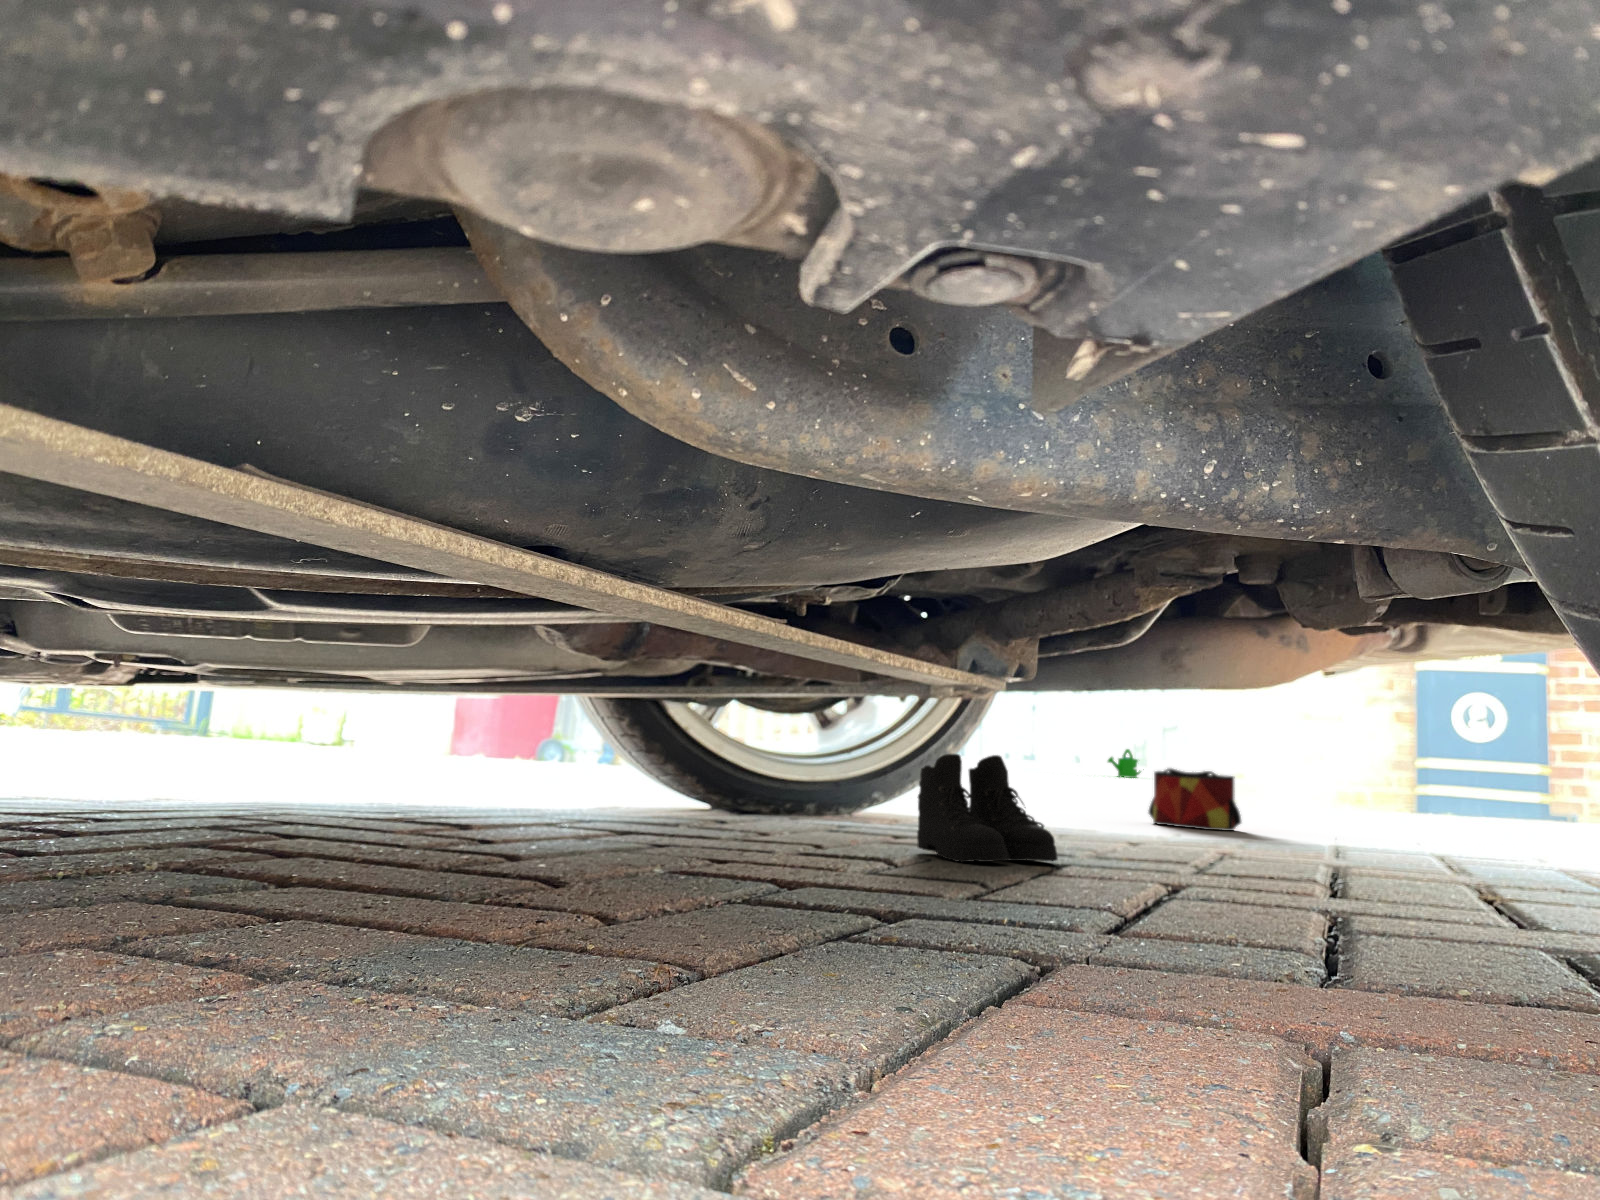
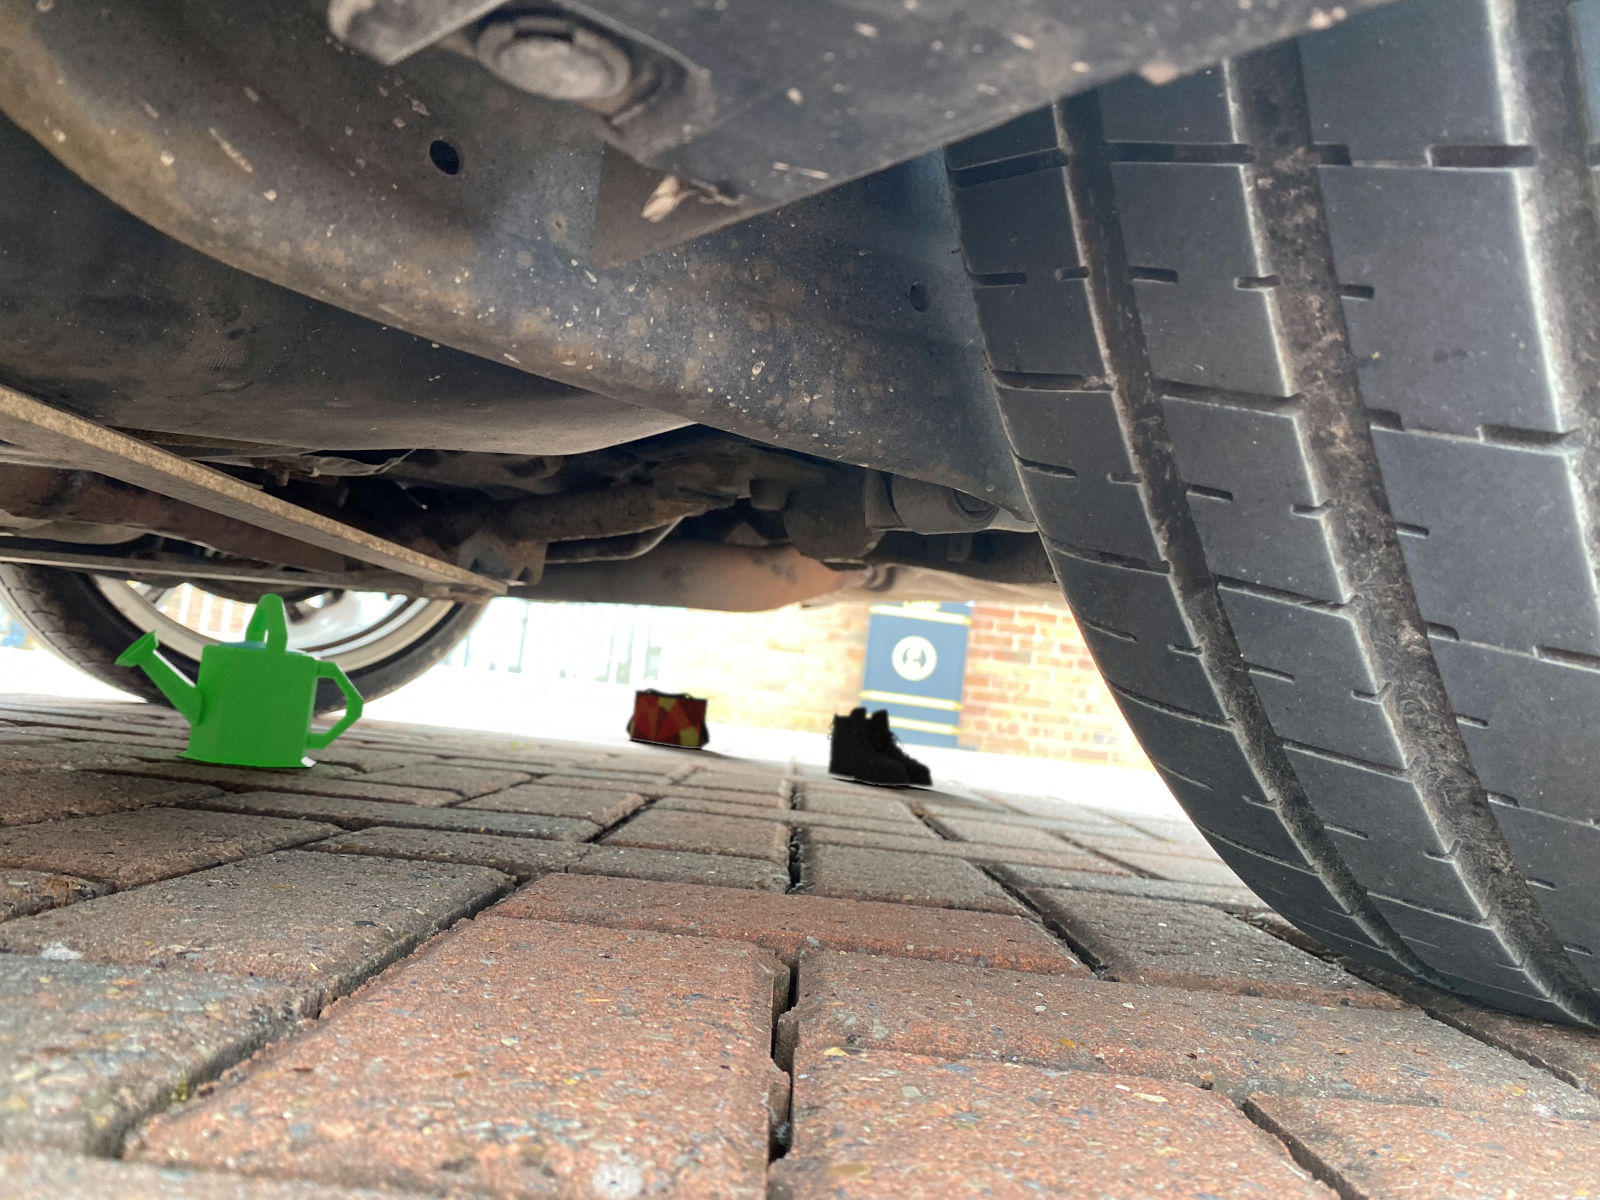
watering can: present [1108,749,1141,778] -> present [115,594,364,767]
boots: present [917,754,1058,862] -> present [828,707,933,787]

